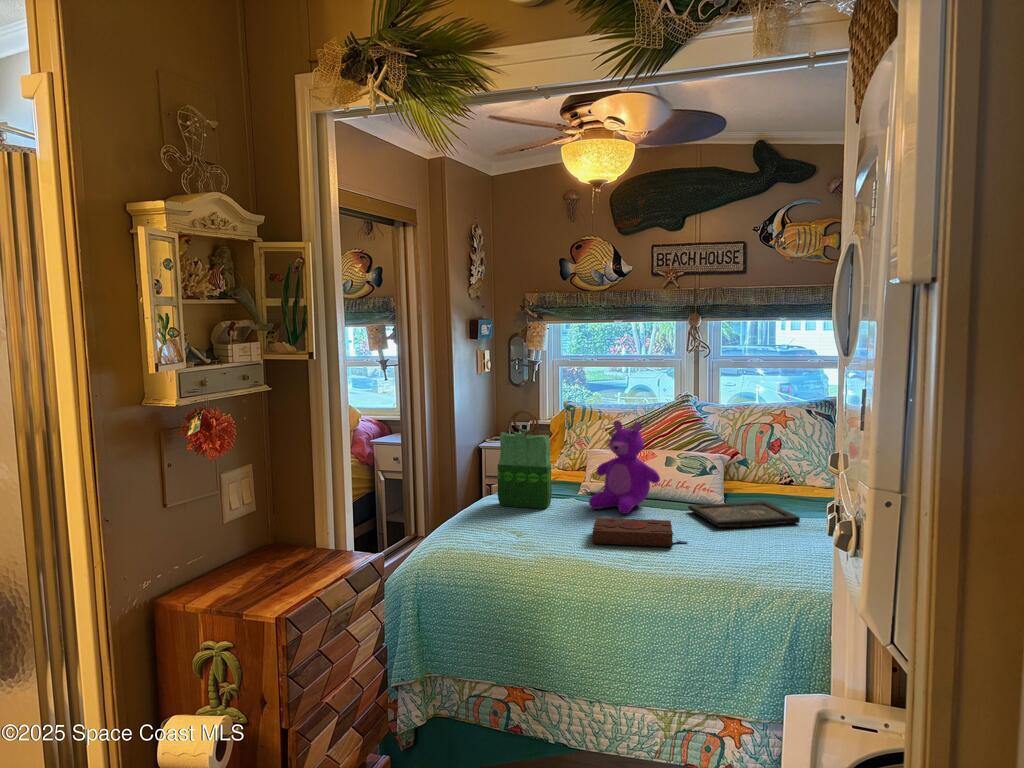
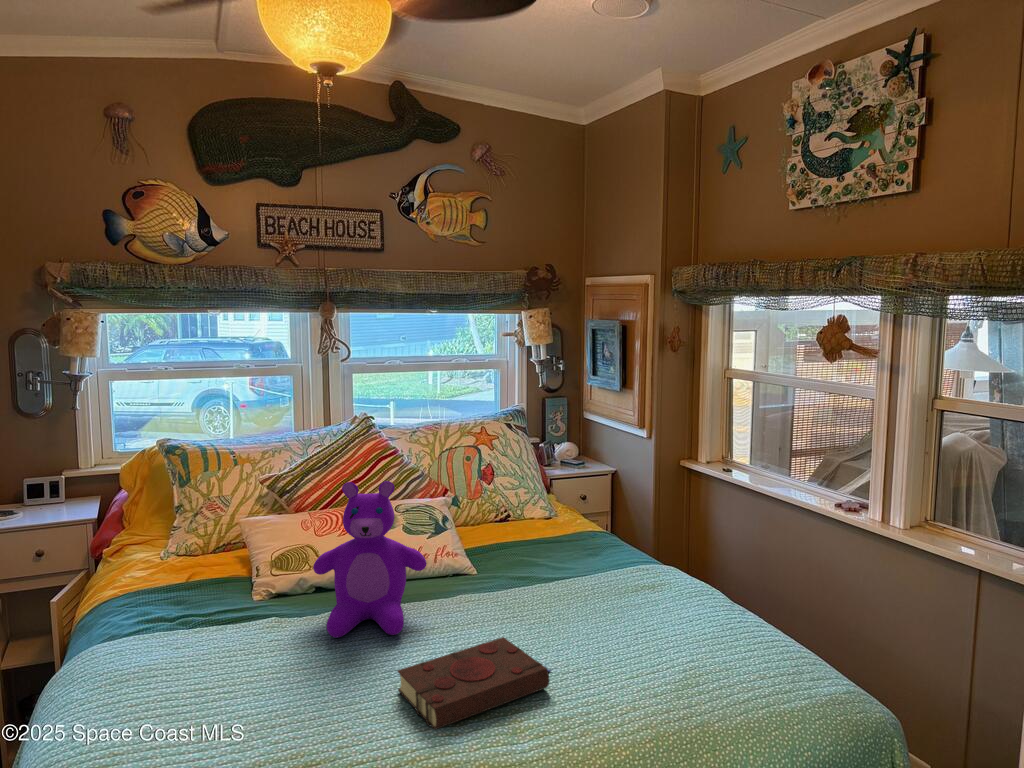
tote bag: present [498,410,552,509] -> none [146,493,257,684]
tray: present [688,501,800,527] -> none [465,556,606,620]

